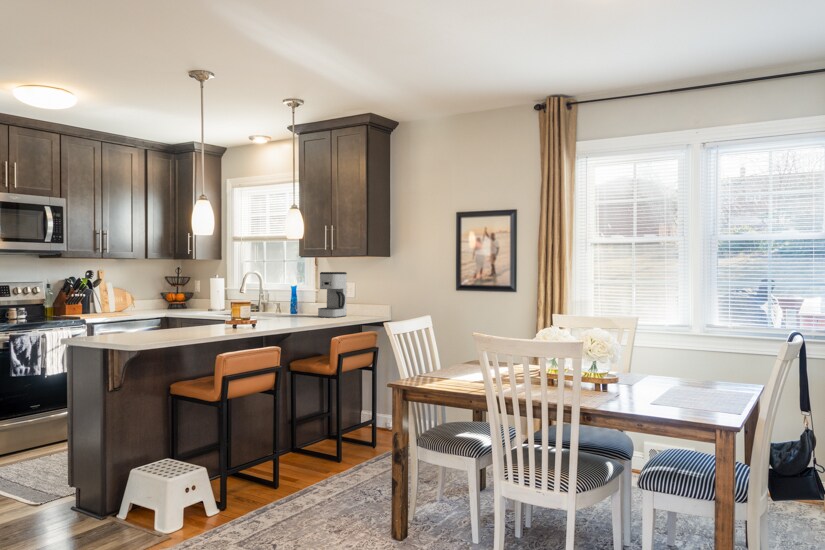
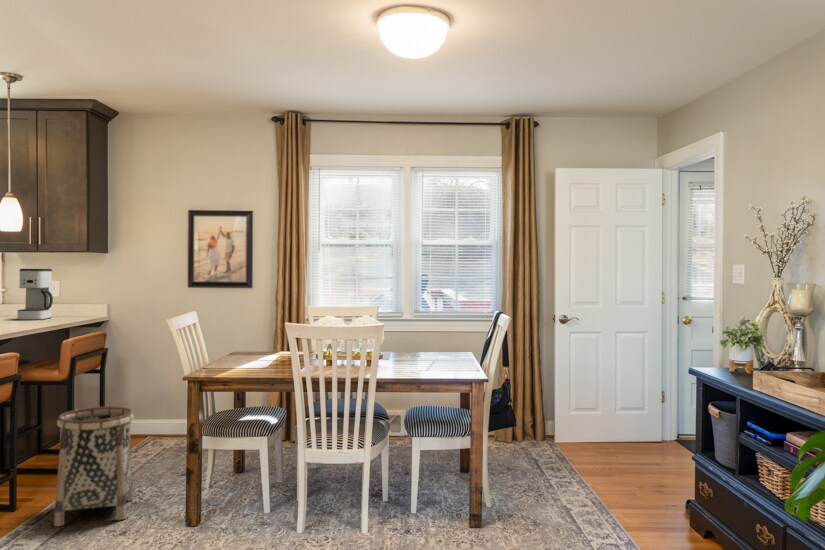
basket: none [293,403,369,517] -> present [54,406,134,526]

